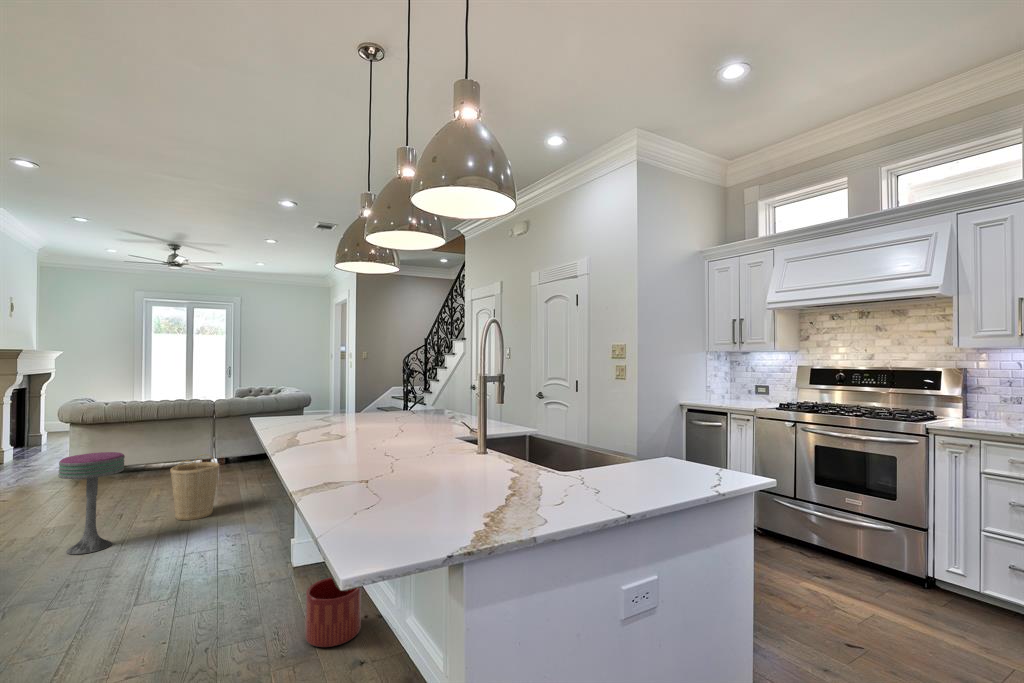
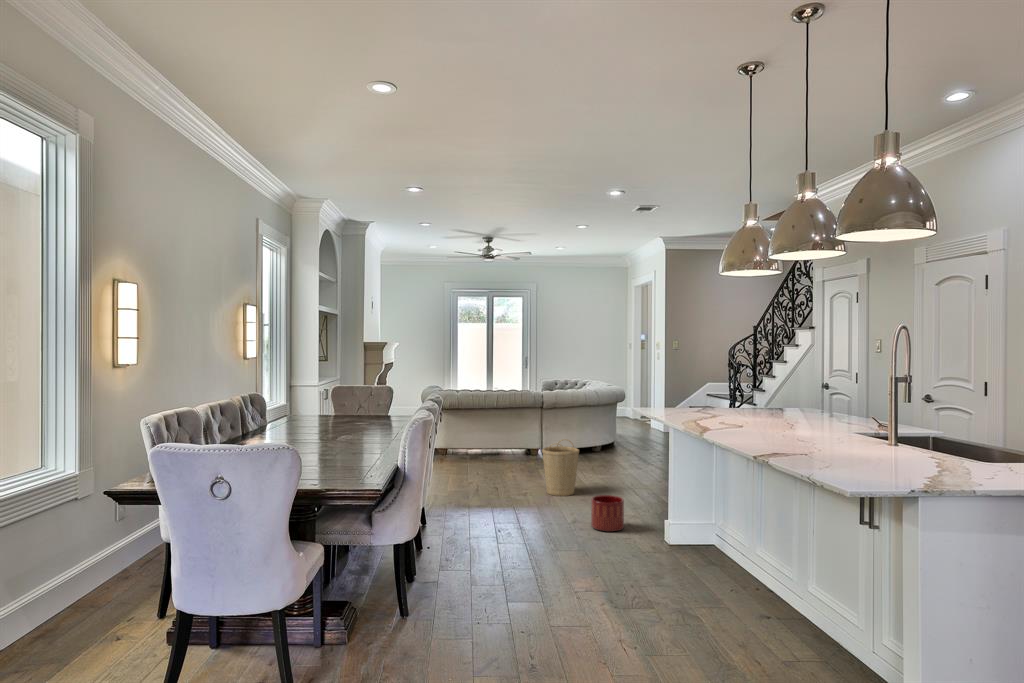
bar stool: present [58,452,125,554] -> none [480,431,520,510]
planter: present [305,577,361,647] -> present [591,495,624,532]

